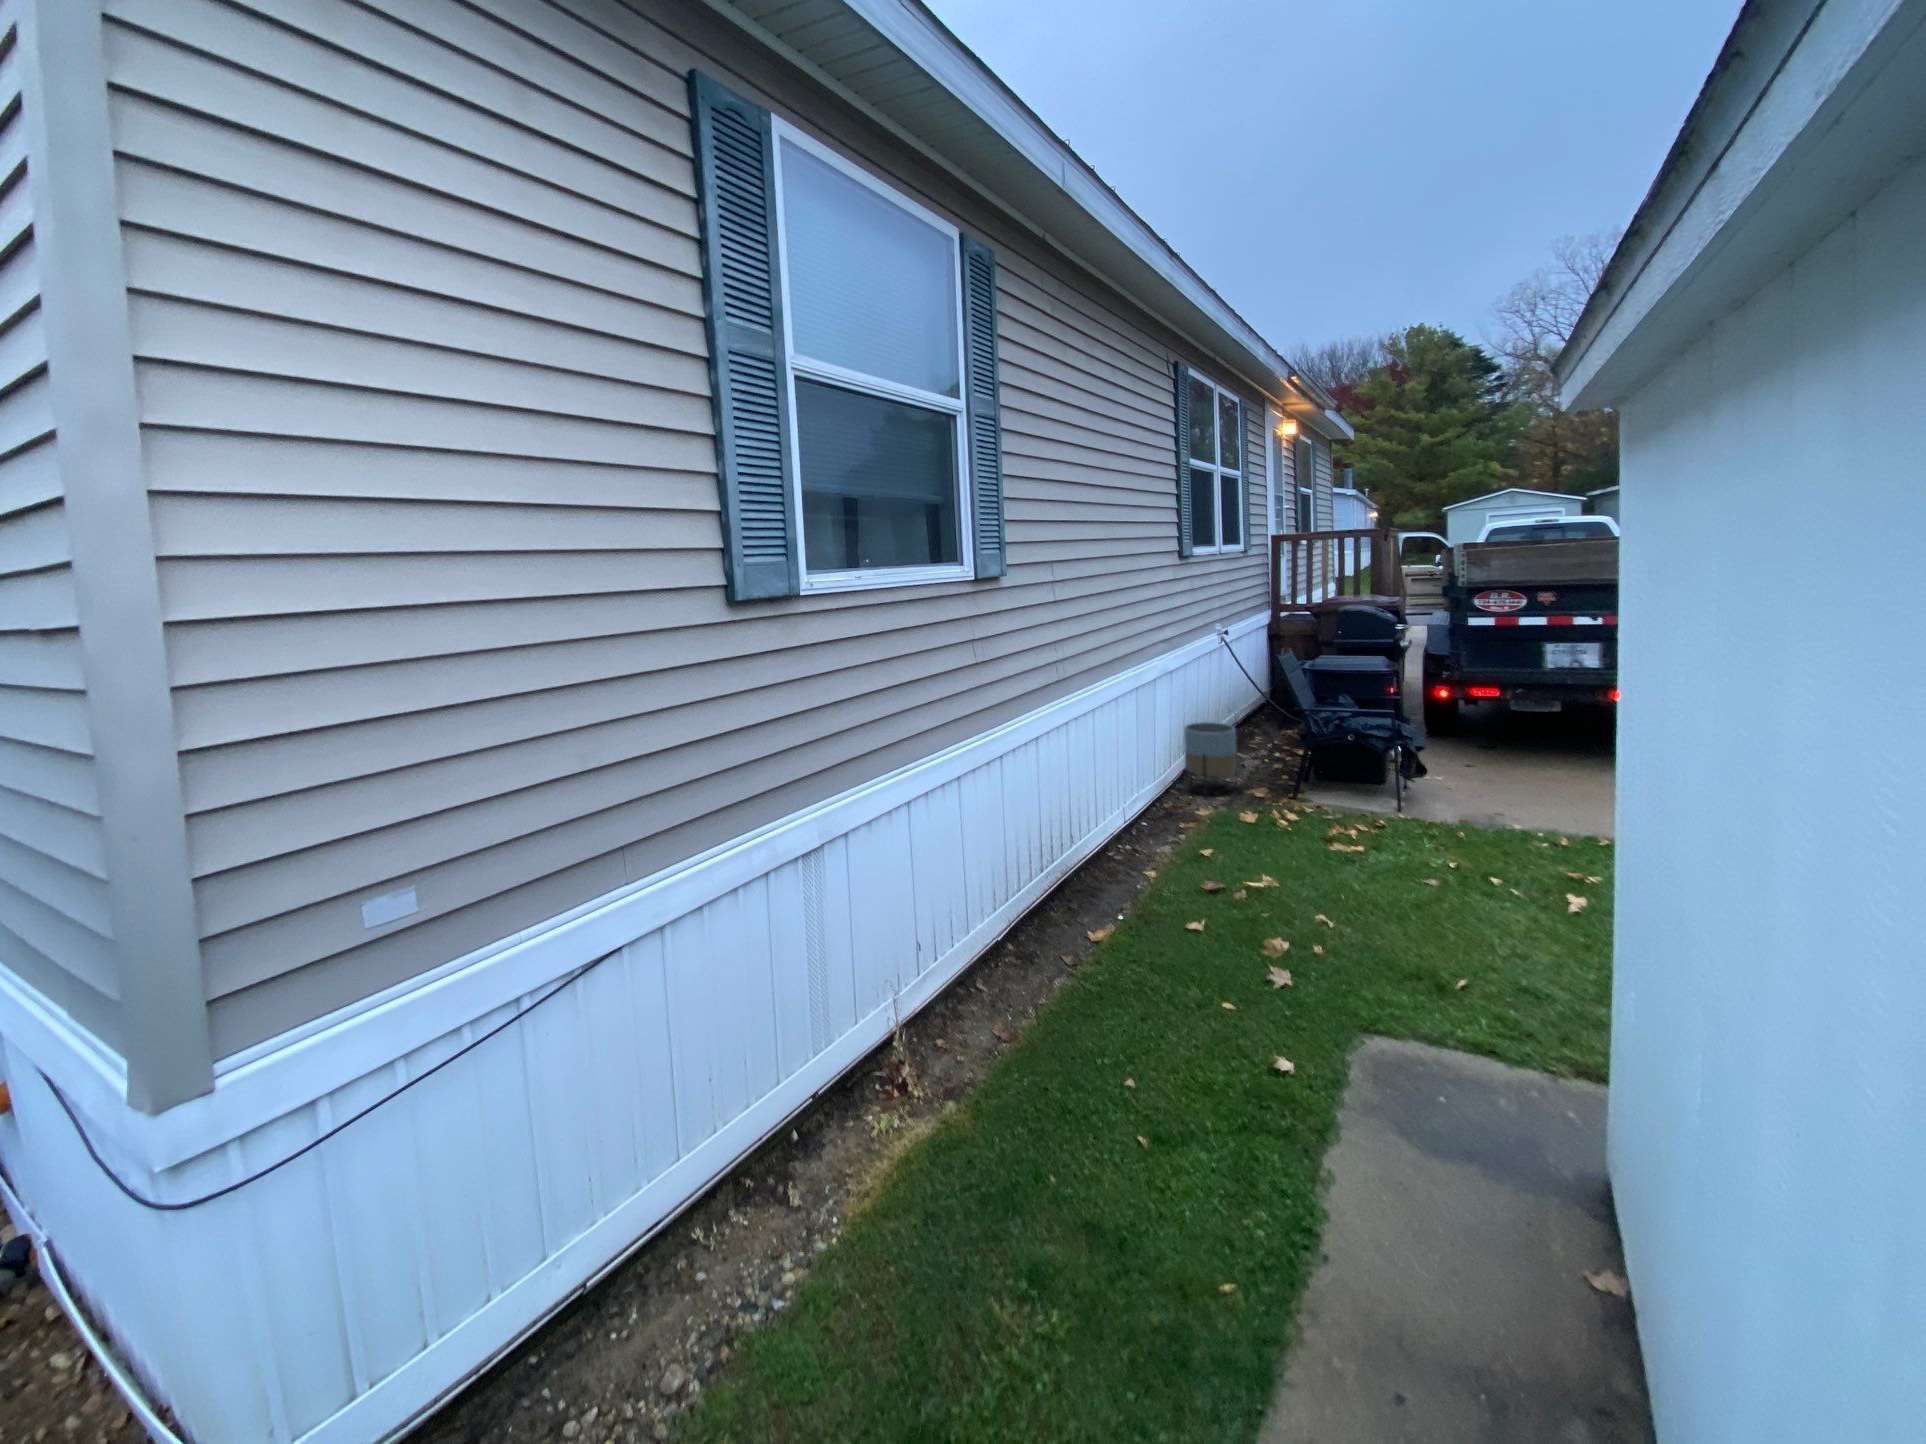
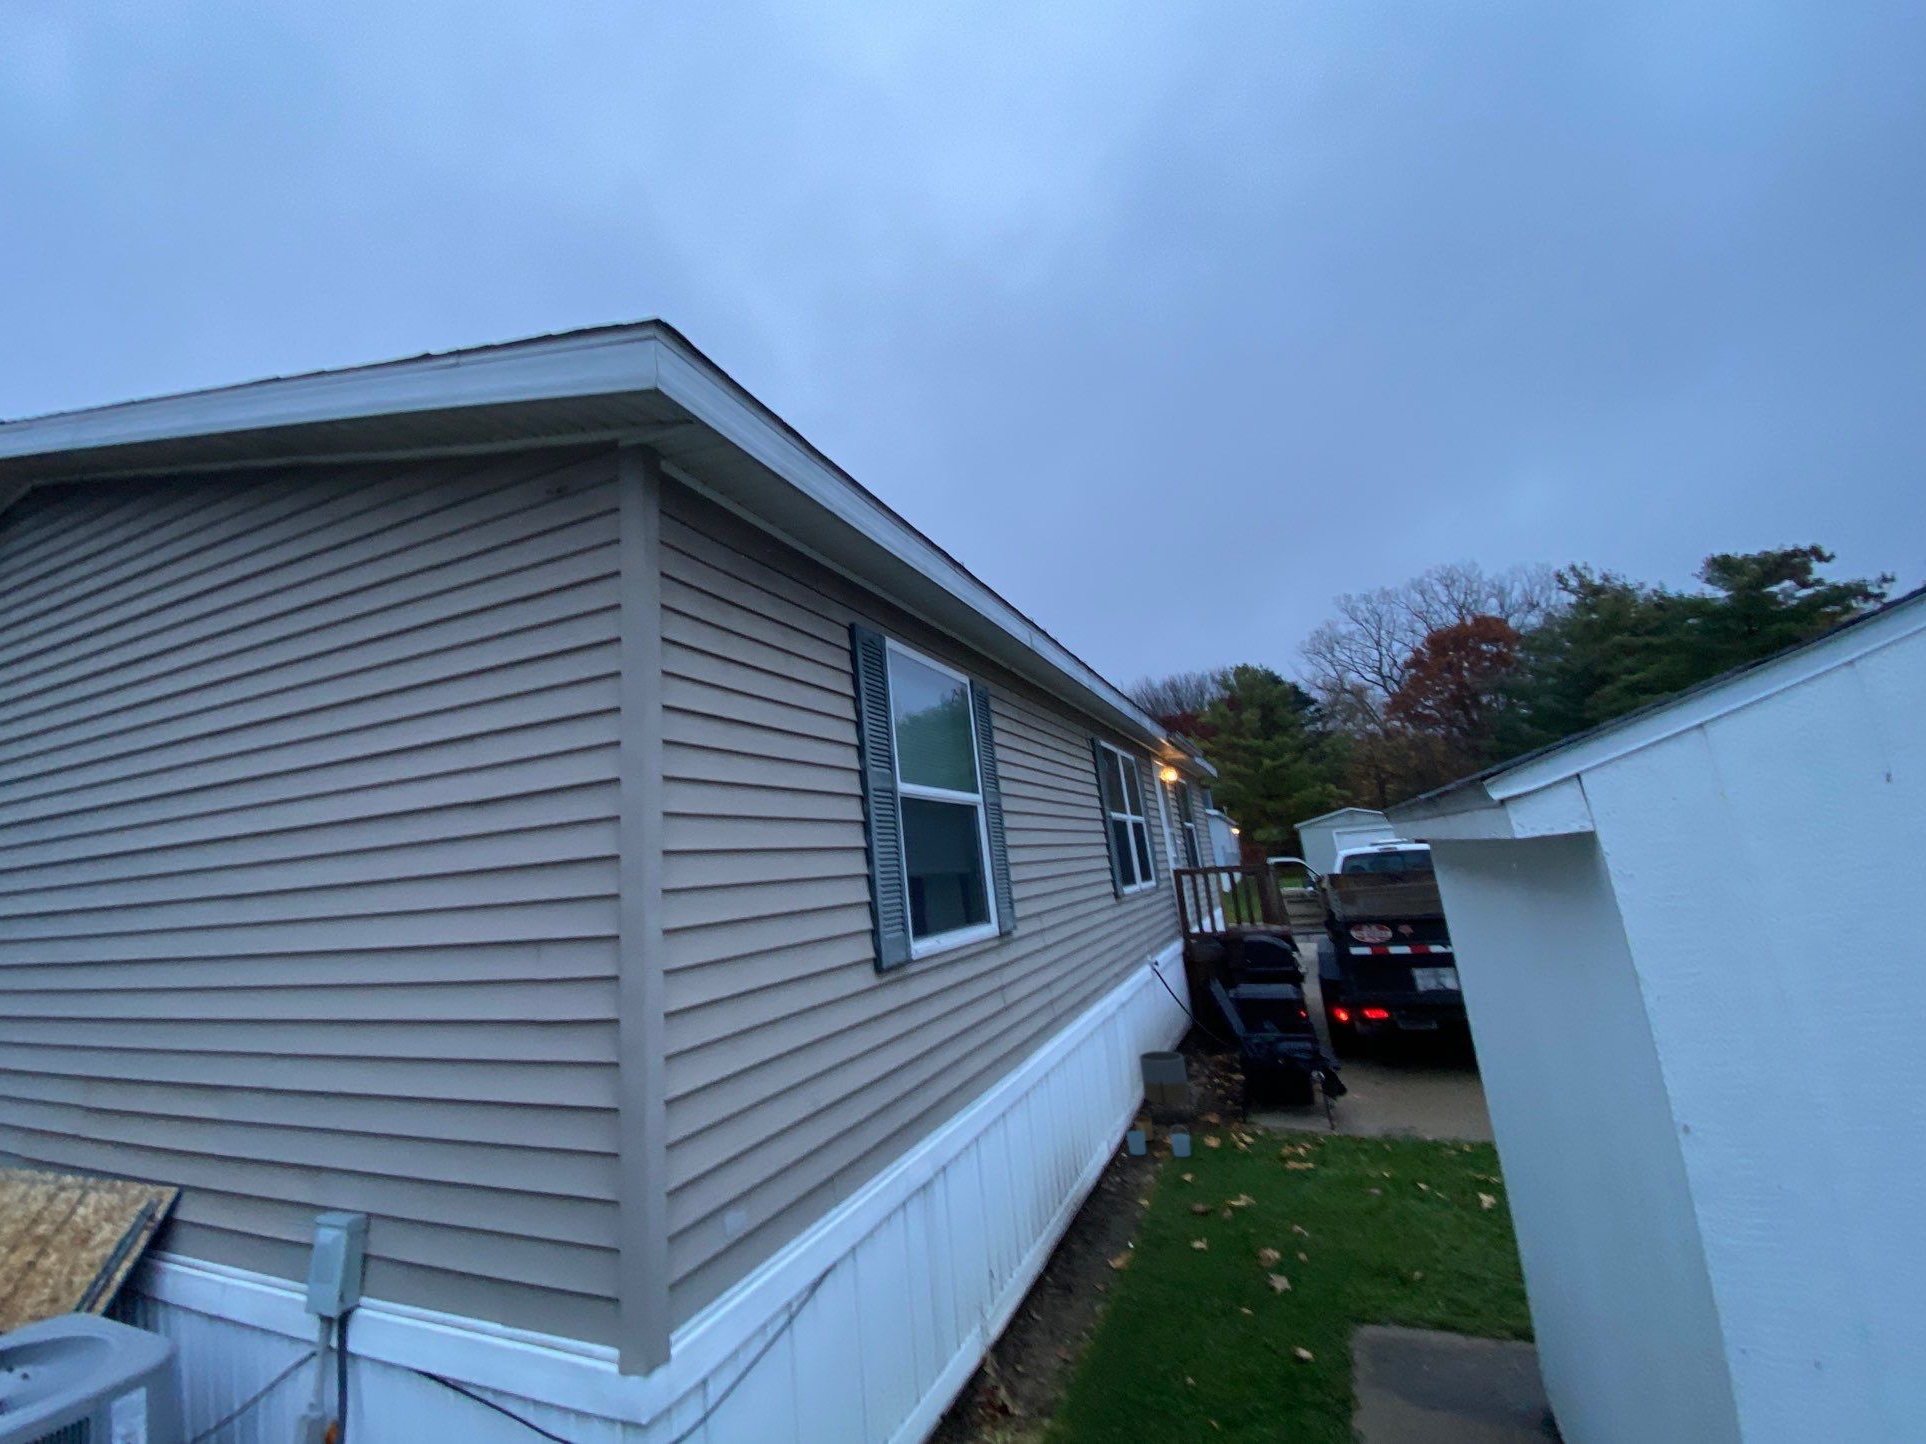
bucket: none [1151,780,1223,833] -> present [1127,1117,1190,1157]

